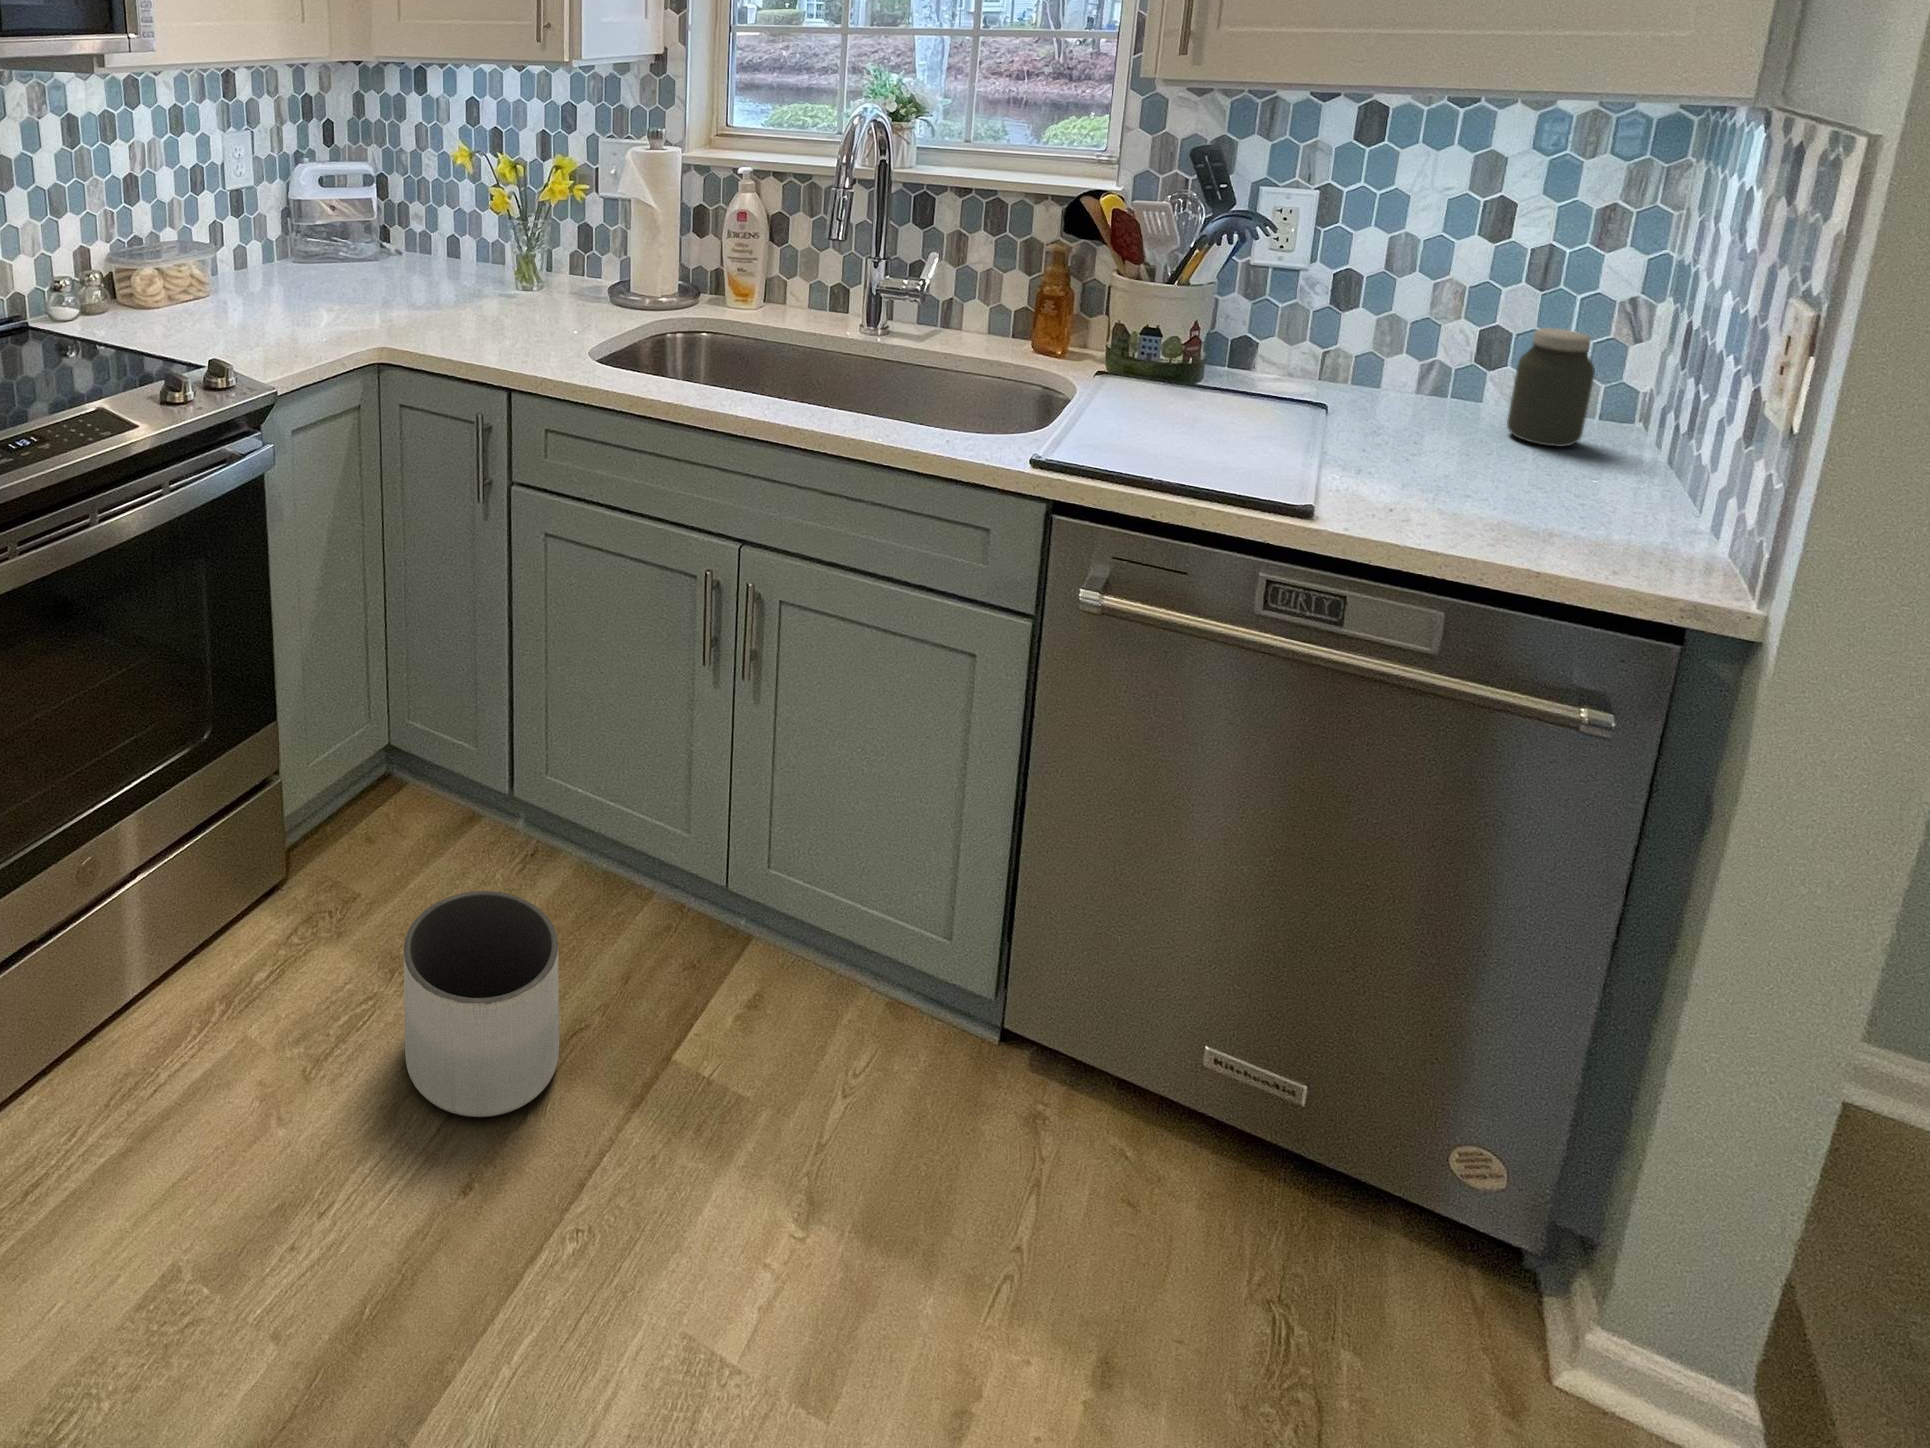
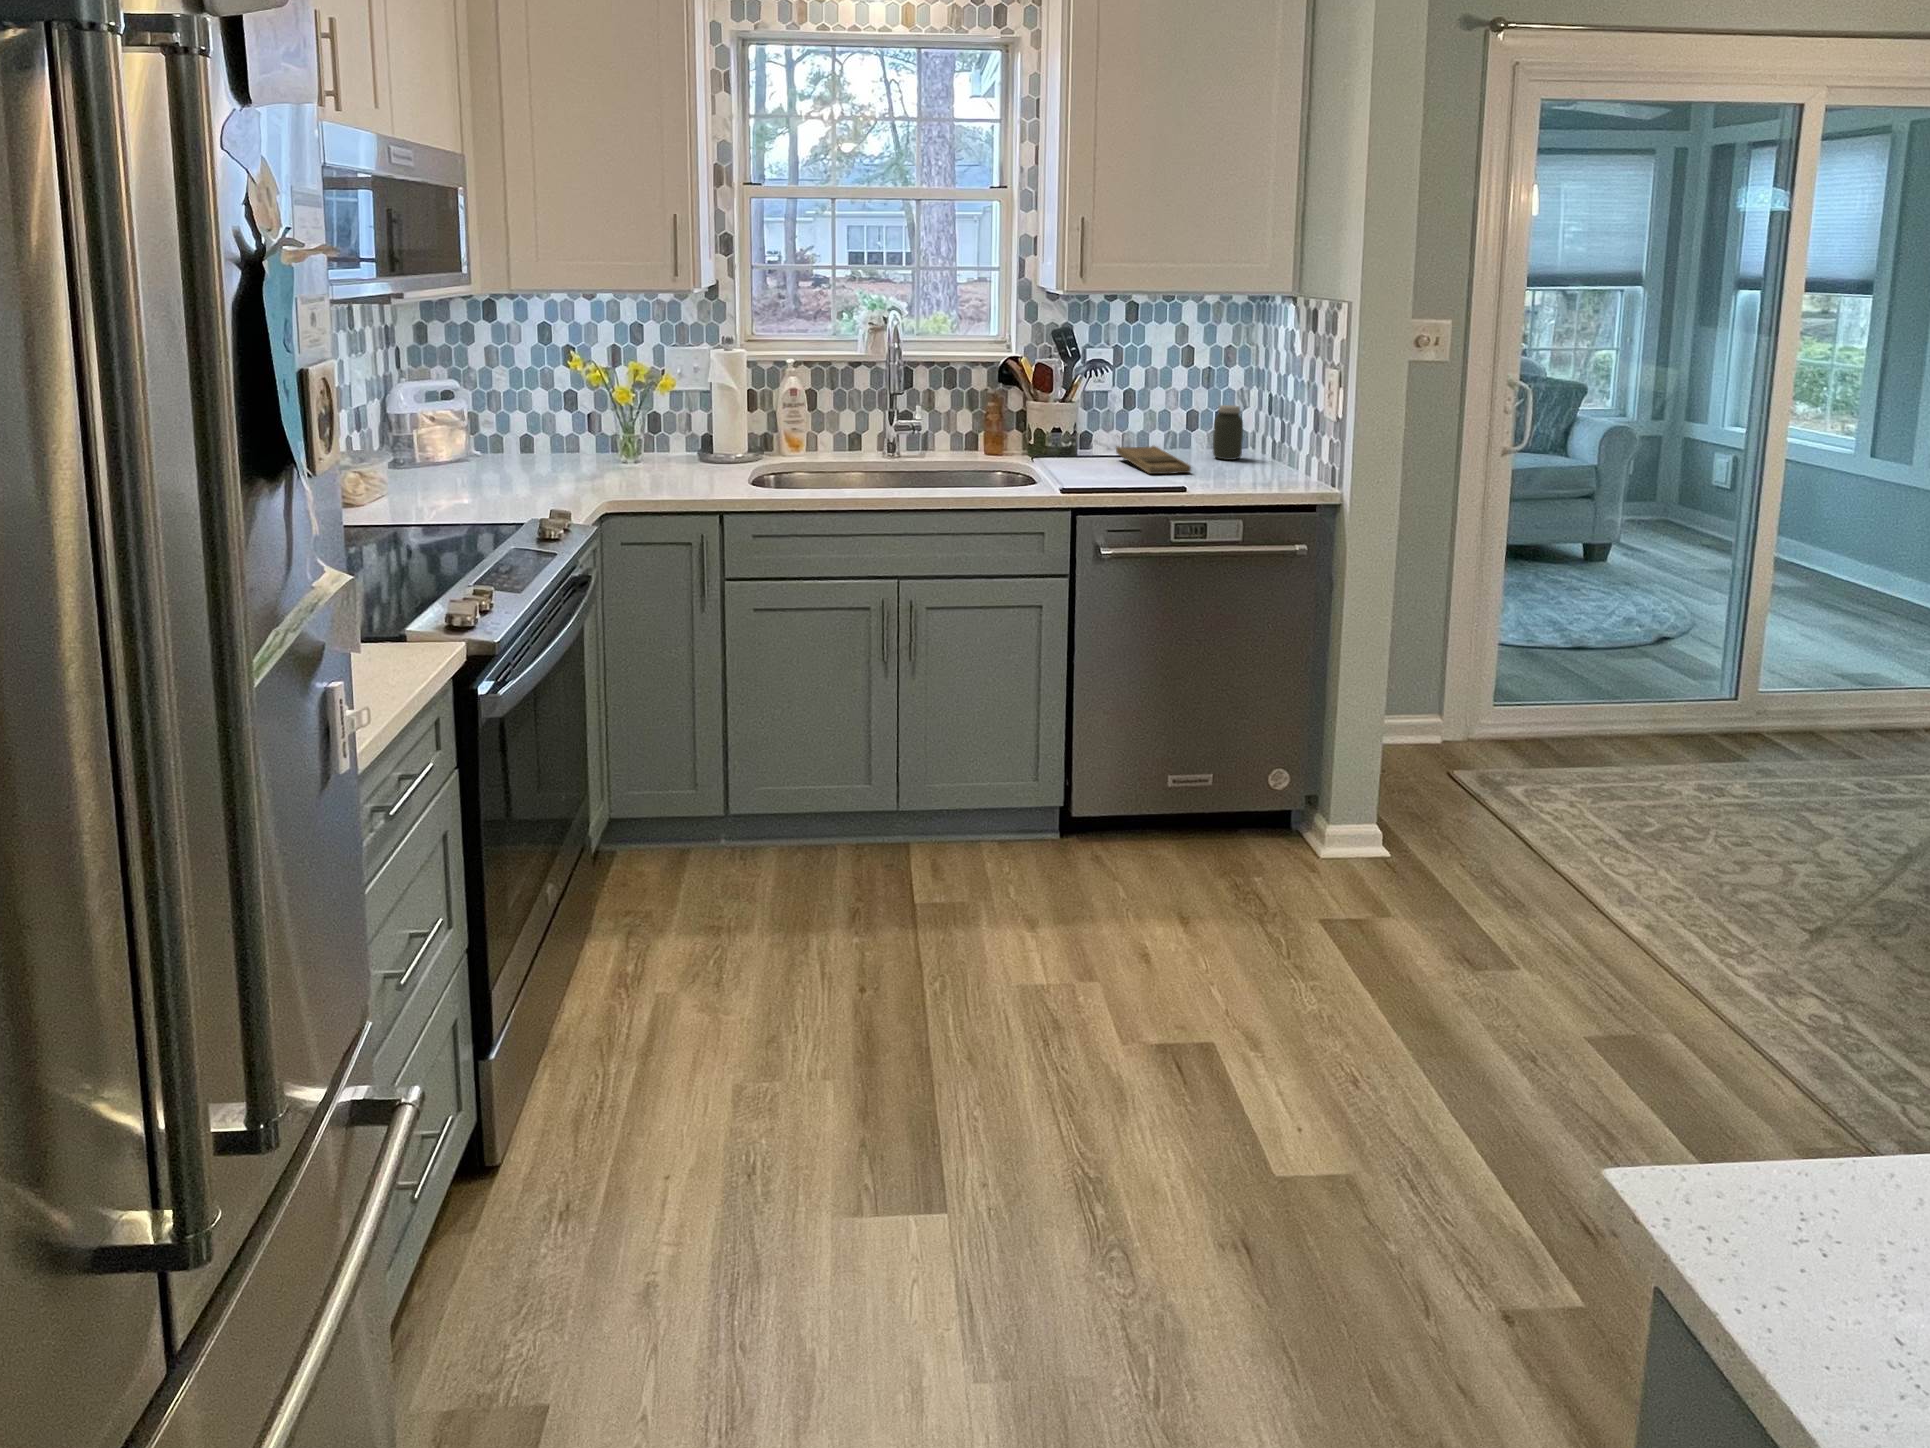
tray: none [1271,377,1387,467] -> present [1116,446,1191,474]
planter: present [404,891,559,1117] -> none [766,829,867,959]

